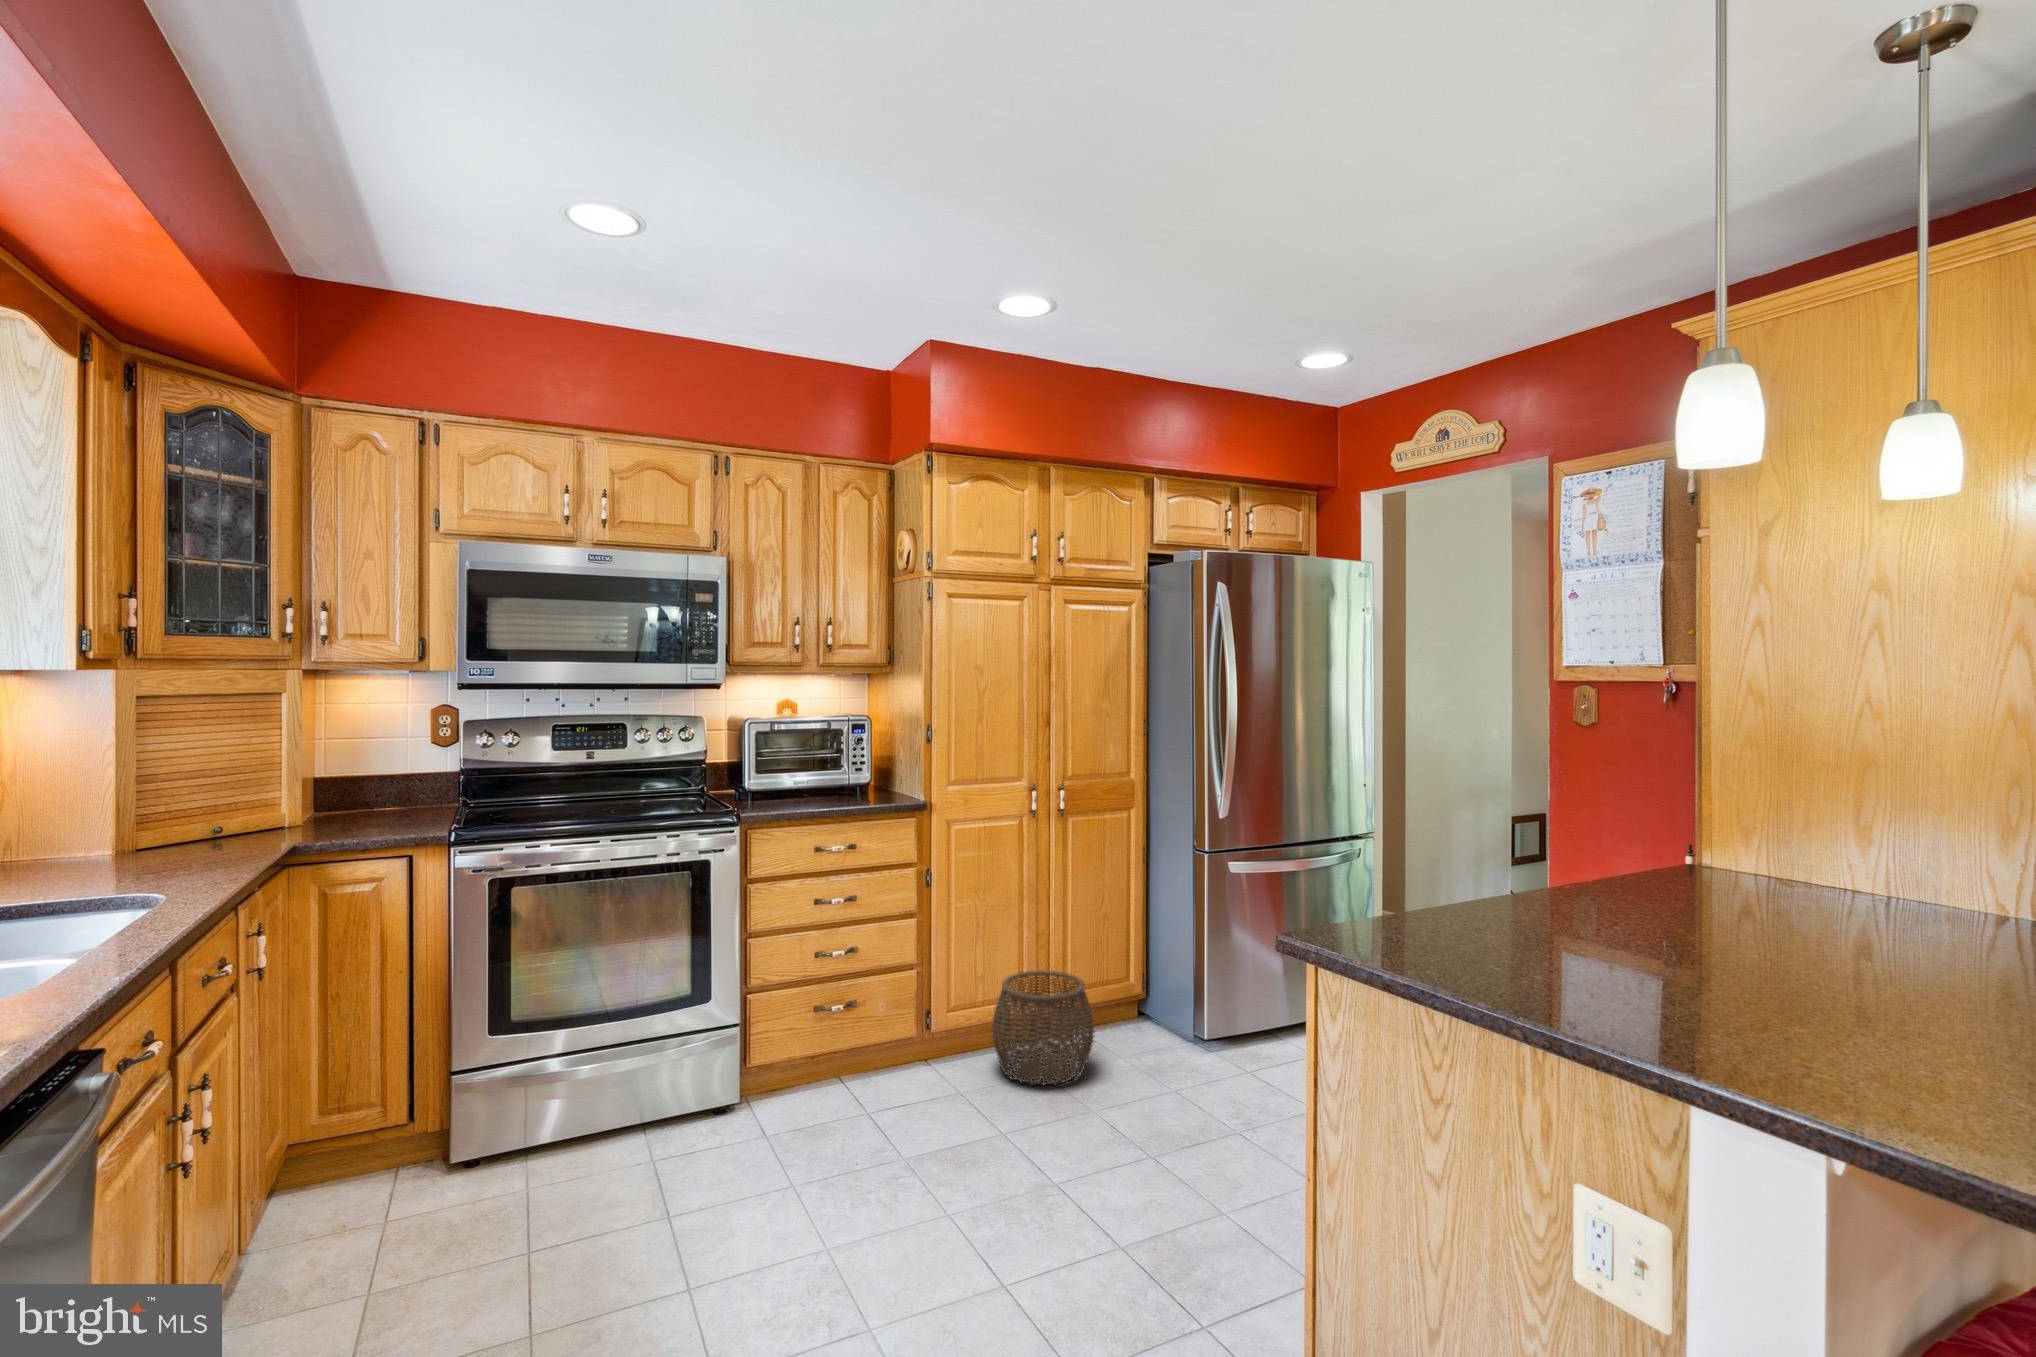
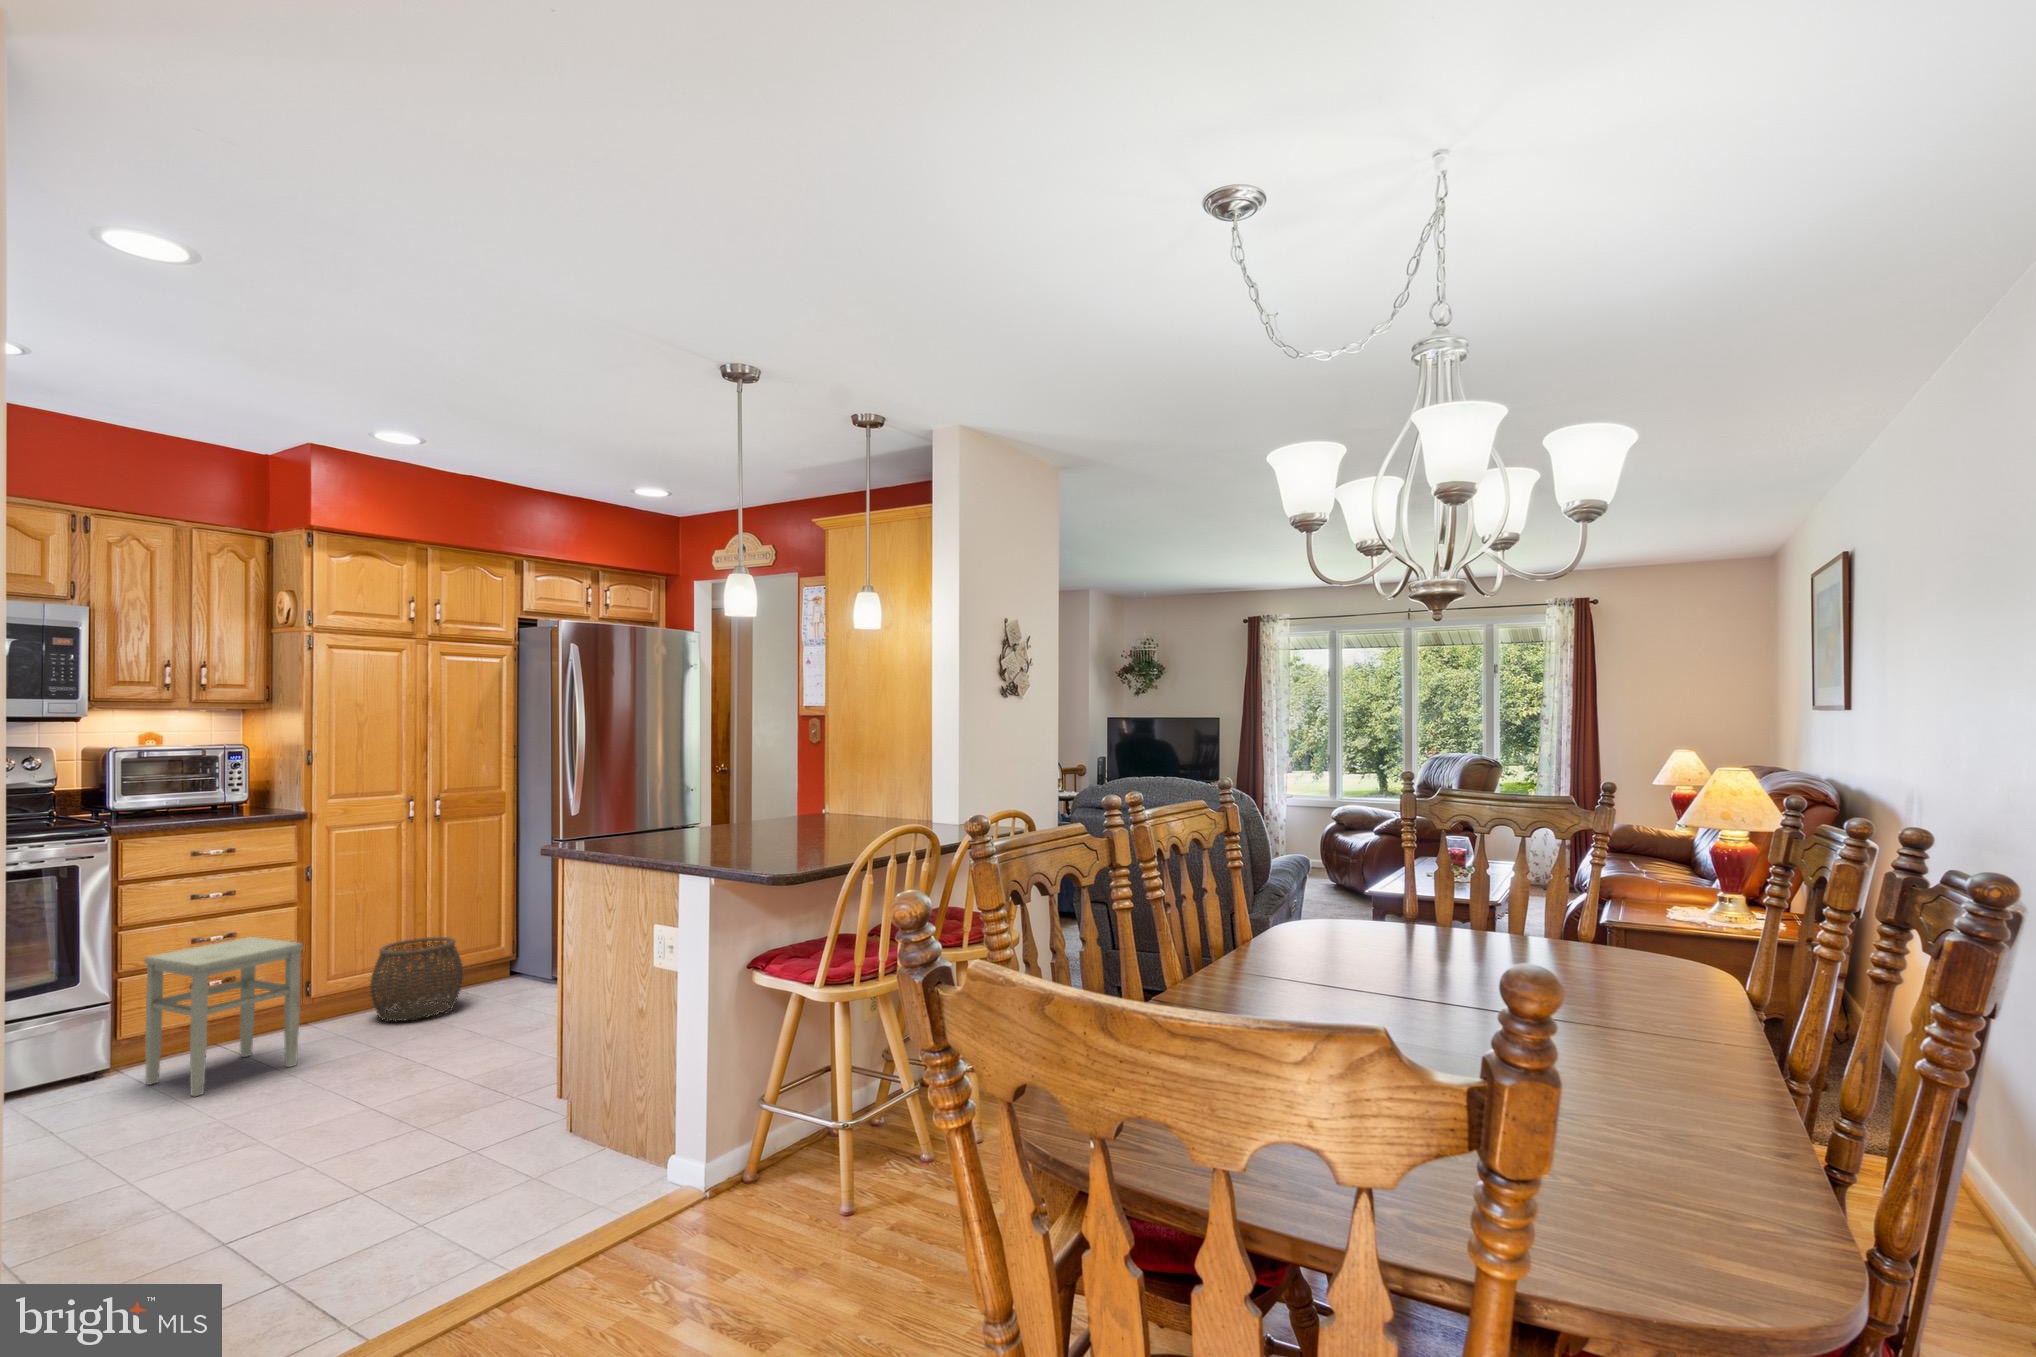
stool: none [773,958,925,1170] -> present [144,937,303,1096]

